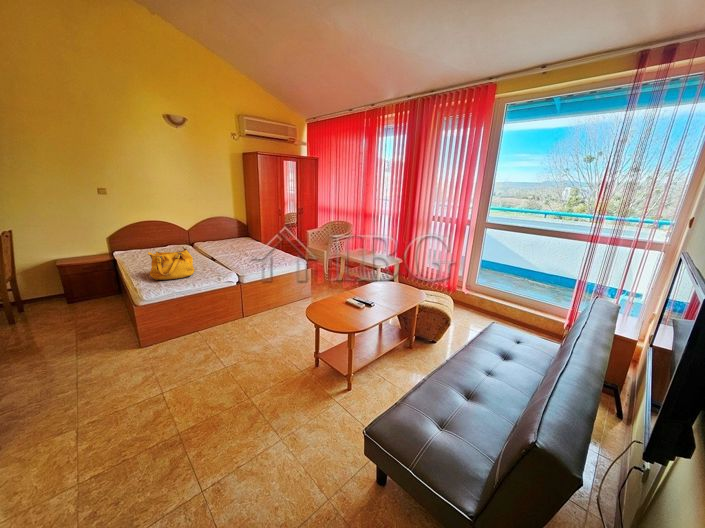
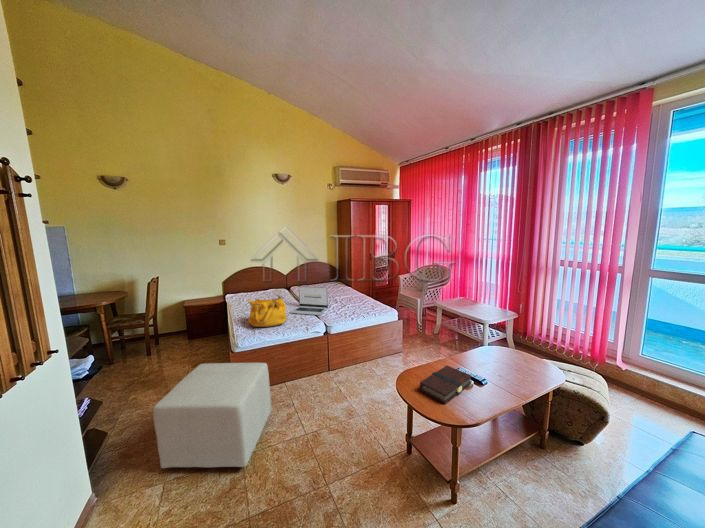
laptop: none [197,239,238,267] -> present [290,286,328,315]
book: none [324,297,364,322] -> present [420,366,471,403]
ottoman: none [48,310,186,418] -> present [153,363,271,468]

